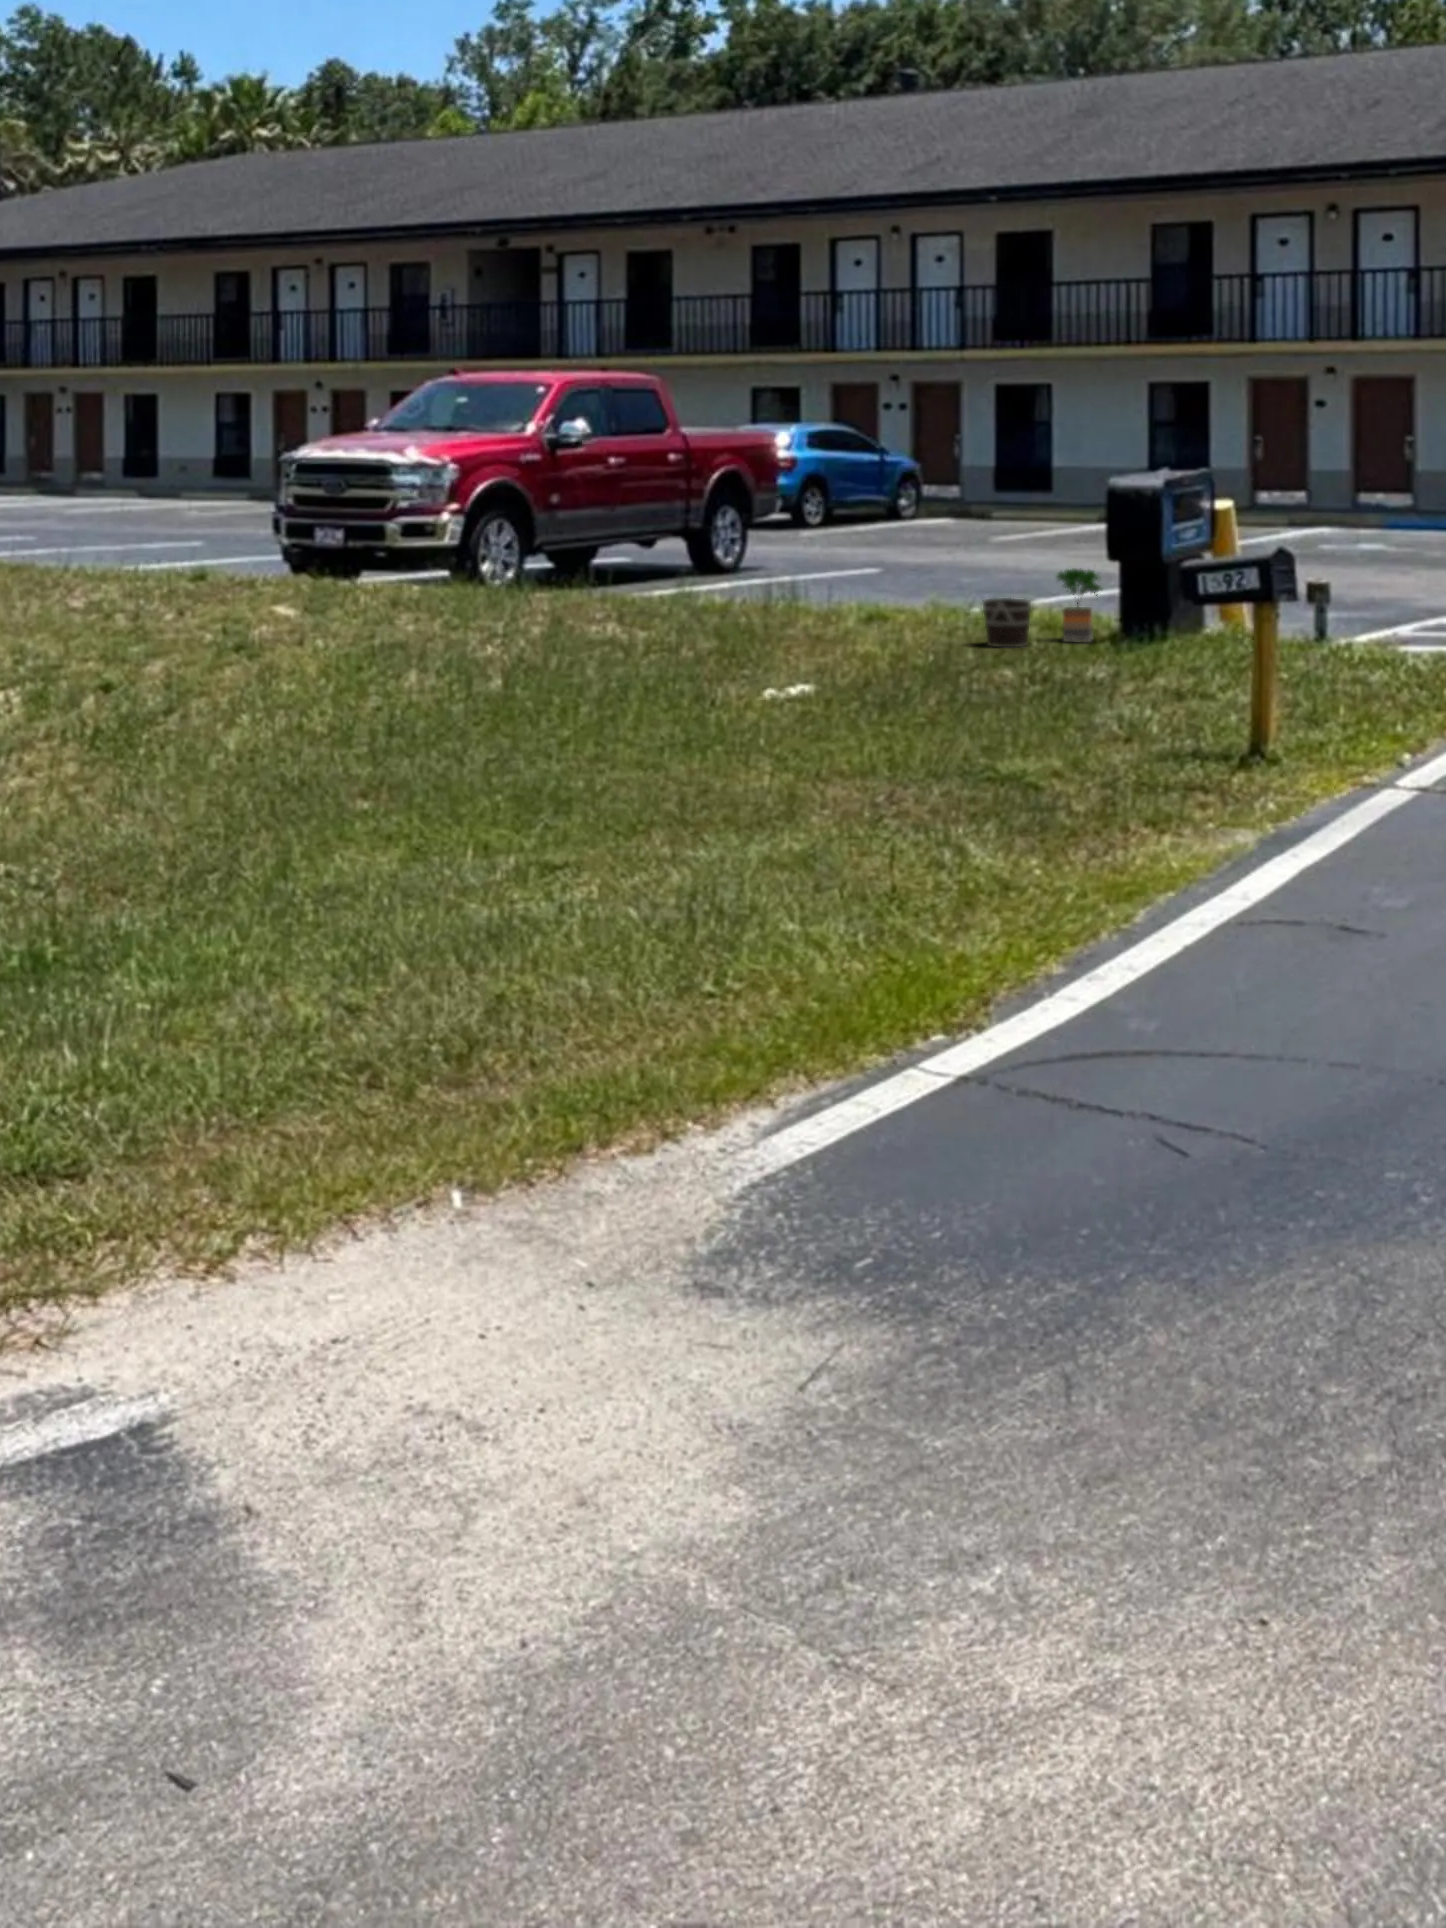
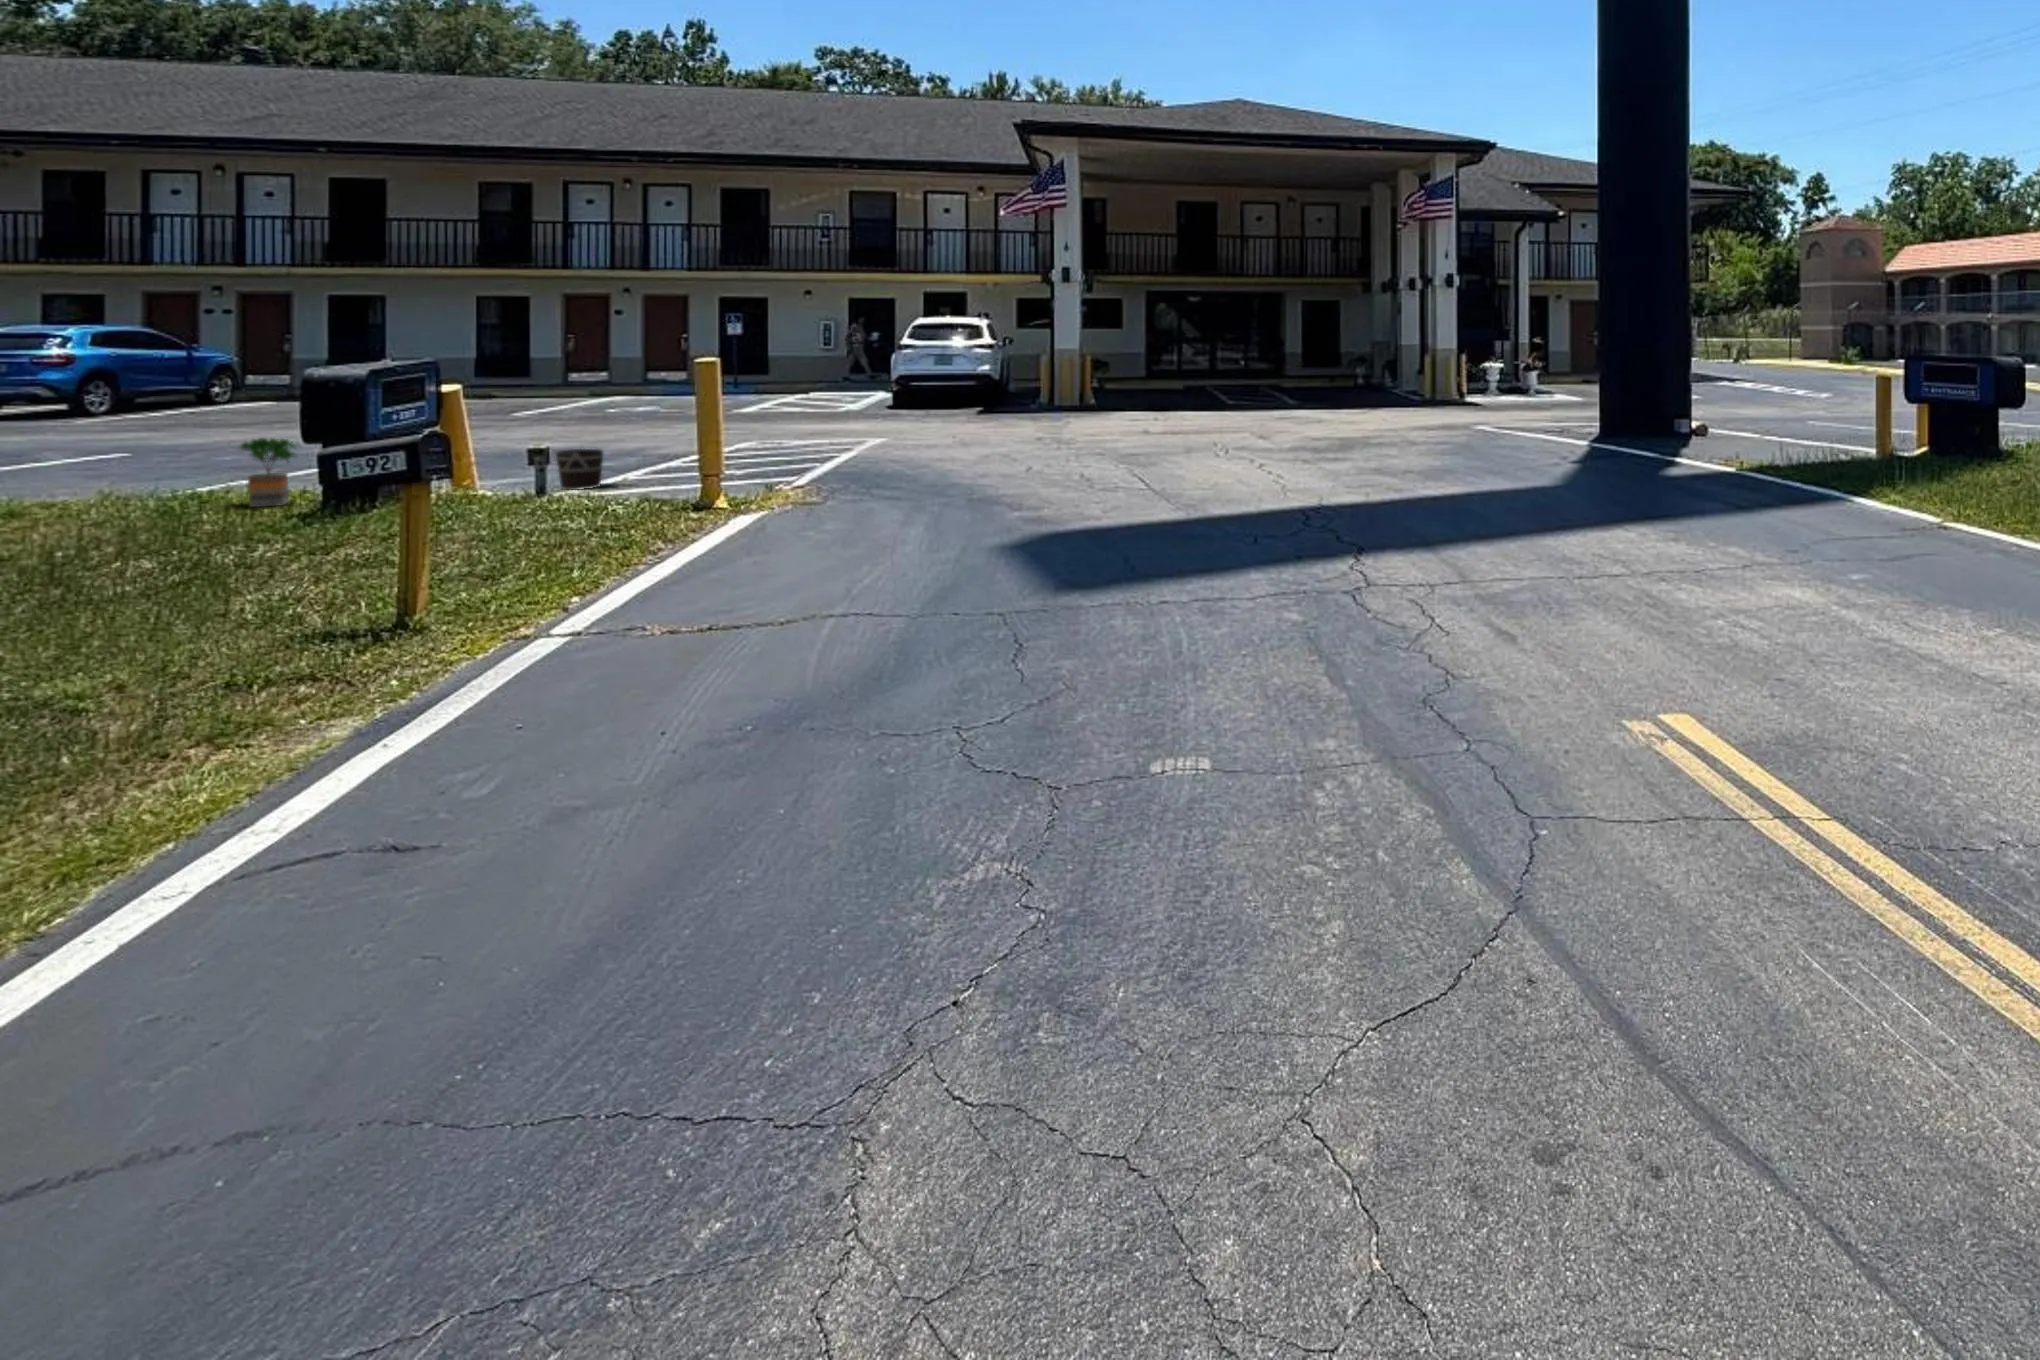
bucket: present [983,597,1031,647] -> present [556,449,603,490]

